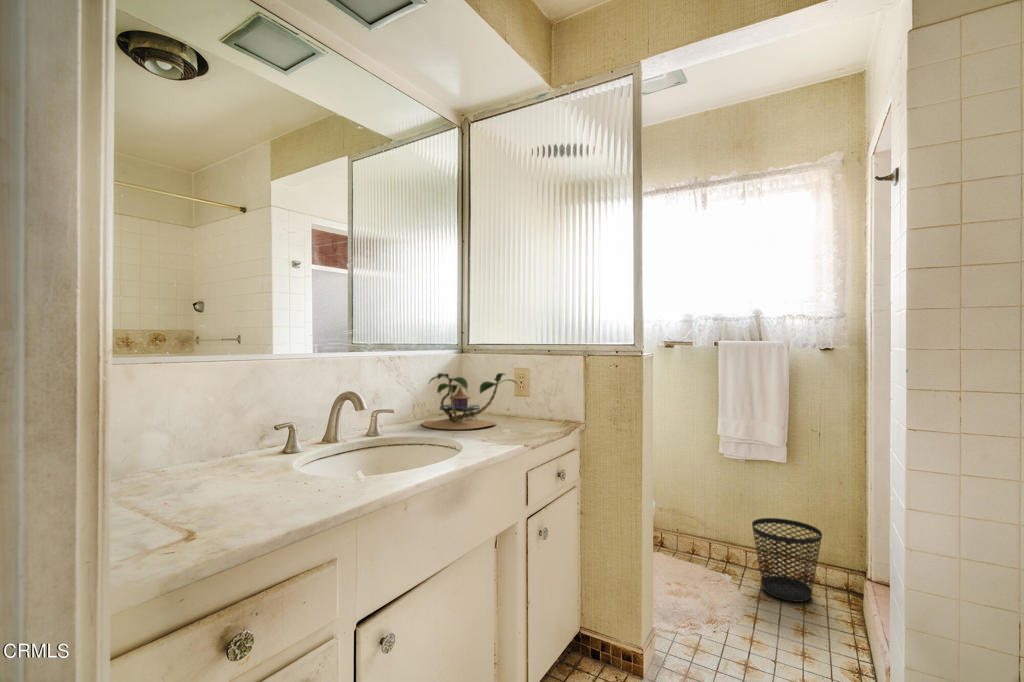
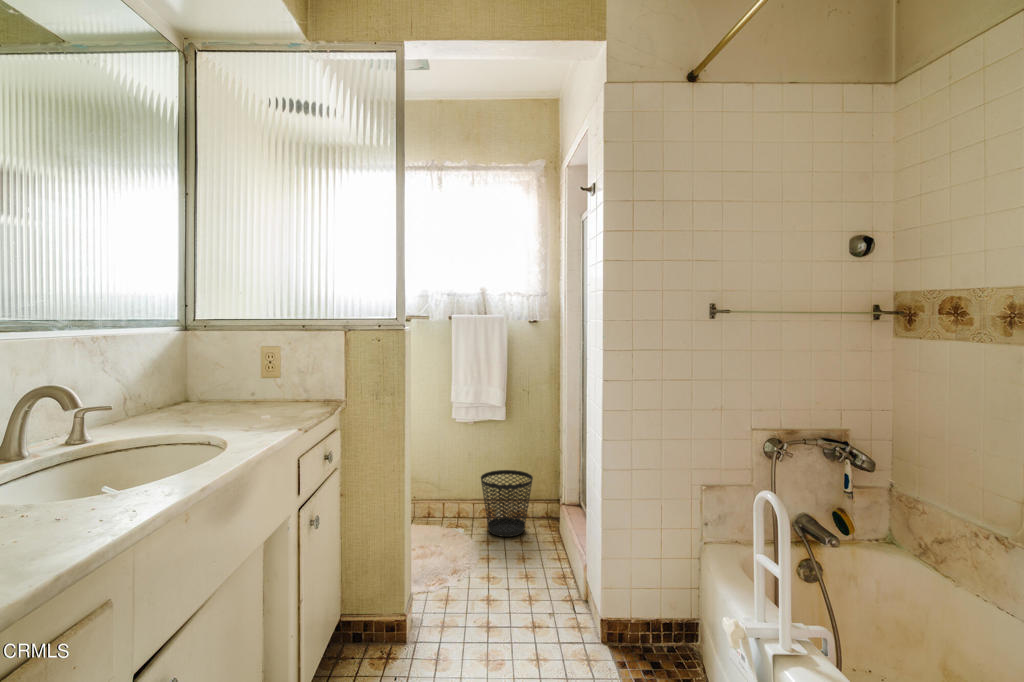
plant: present [423,373,517,429] -> none [145,355,278,425]

